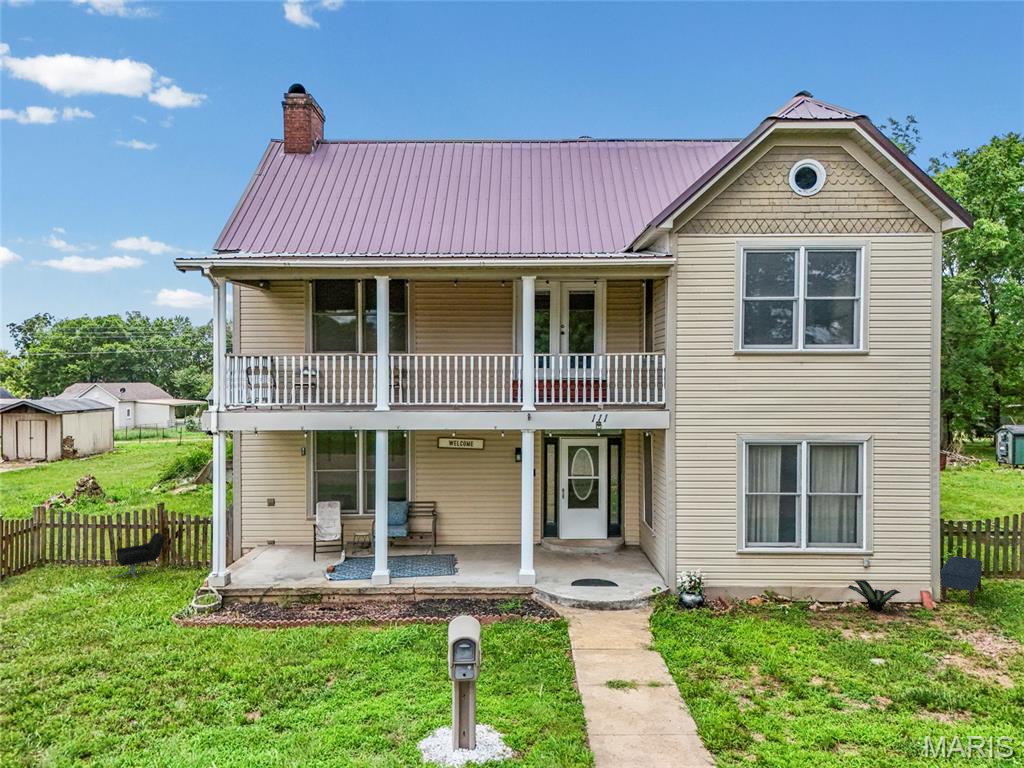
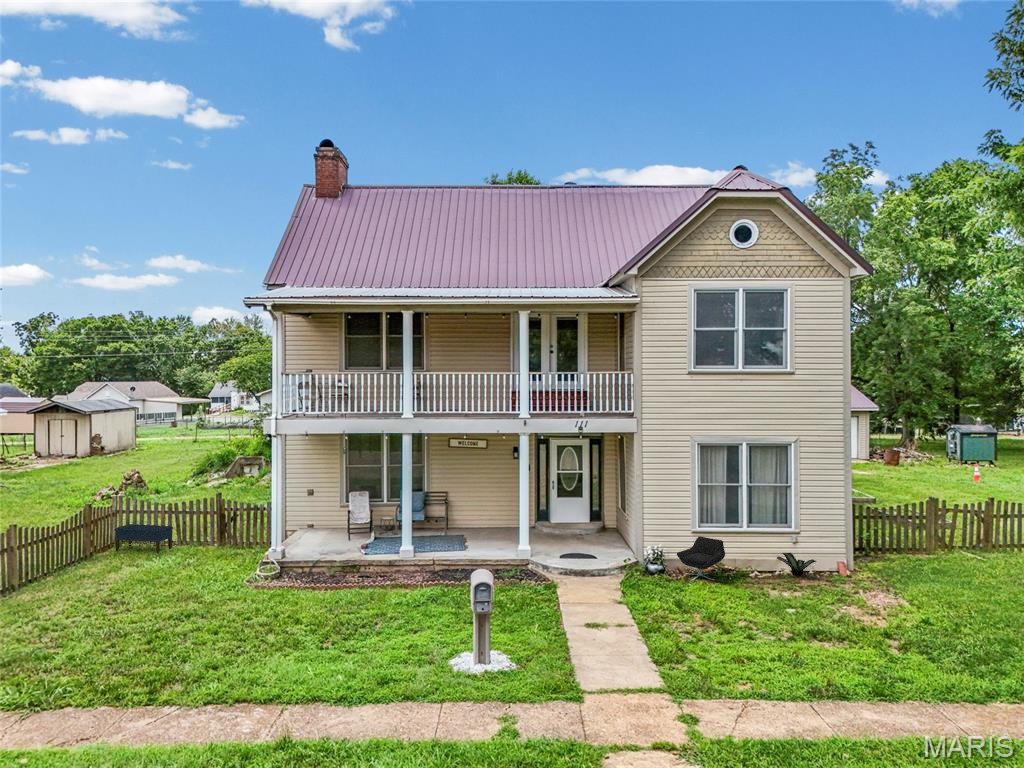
lounge chair: present [114,532,165,578] -> present [677,536,725,581]
bench: present [940,556,982,607] -> present [115,524,173,553]

